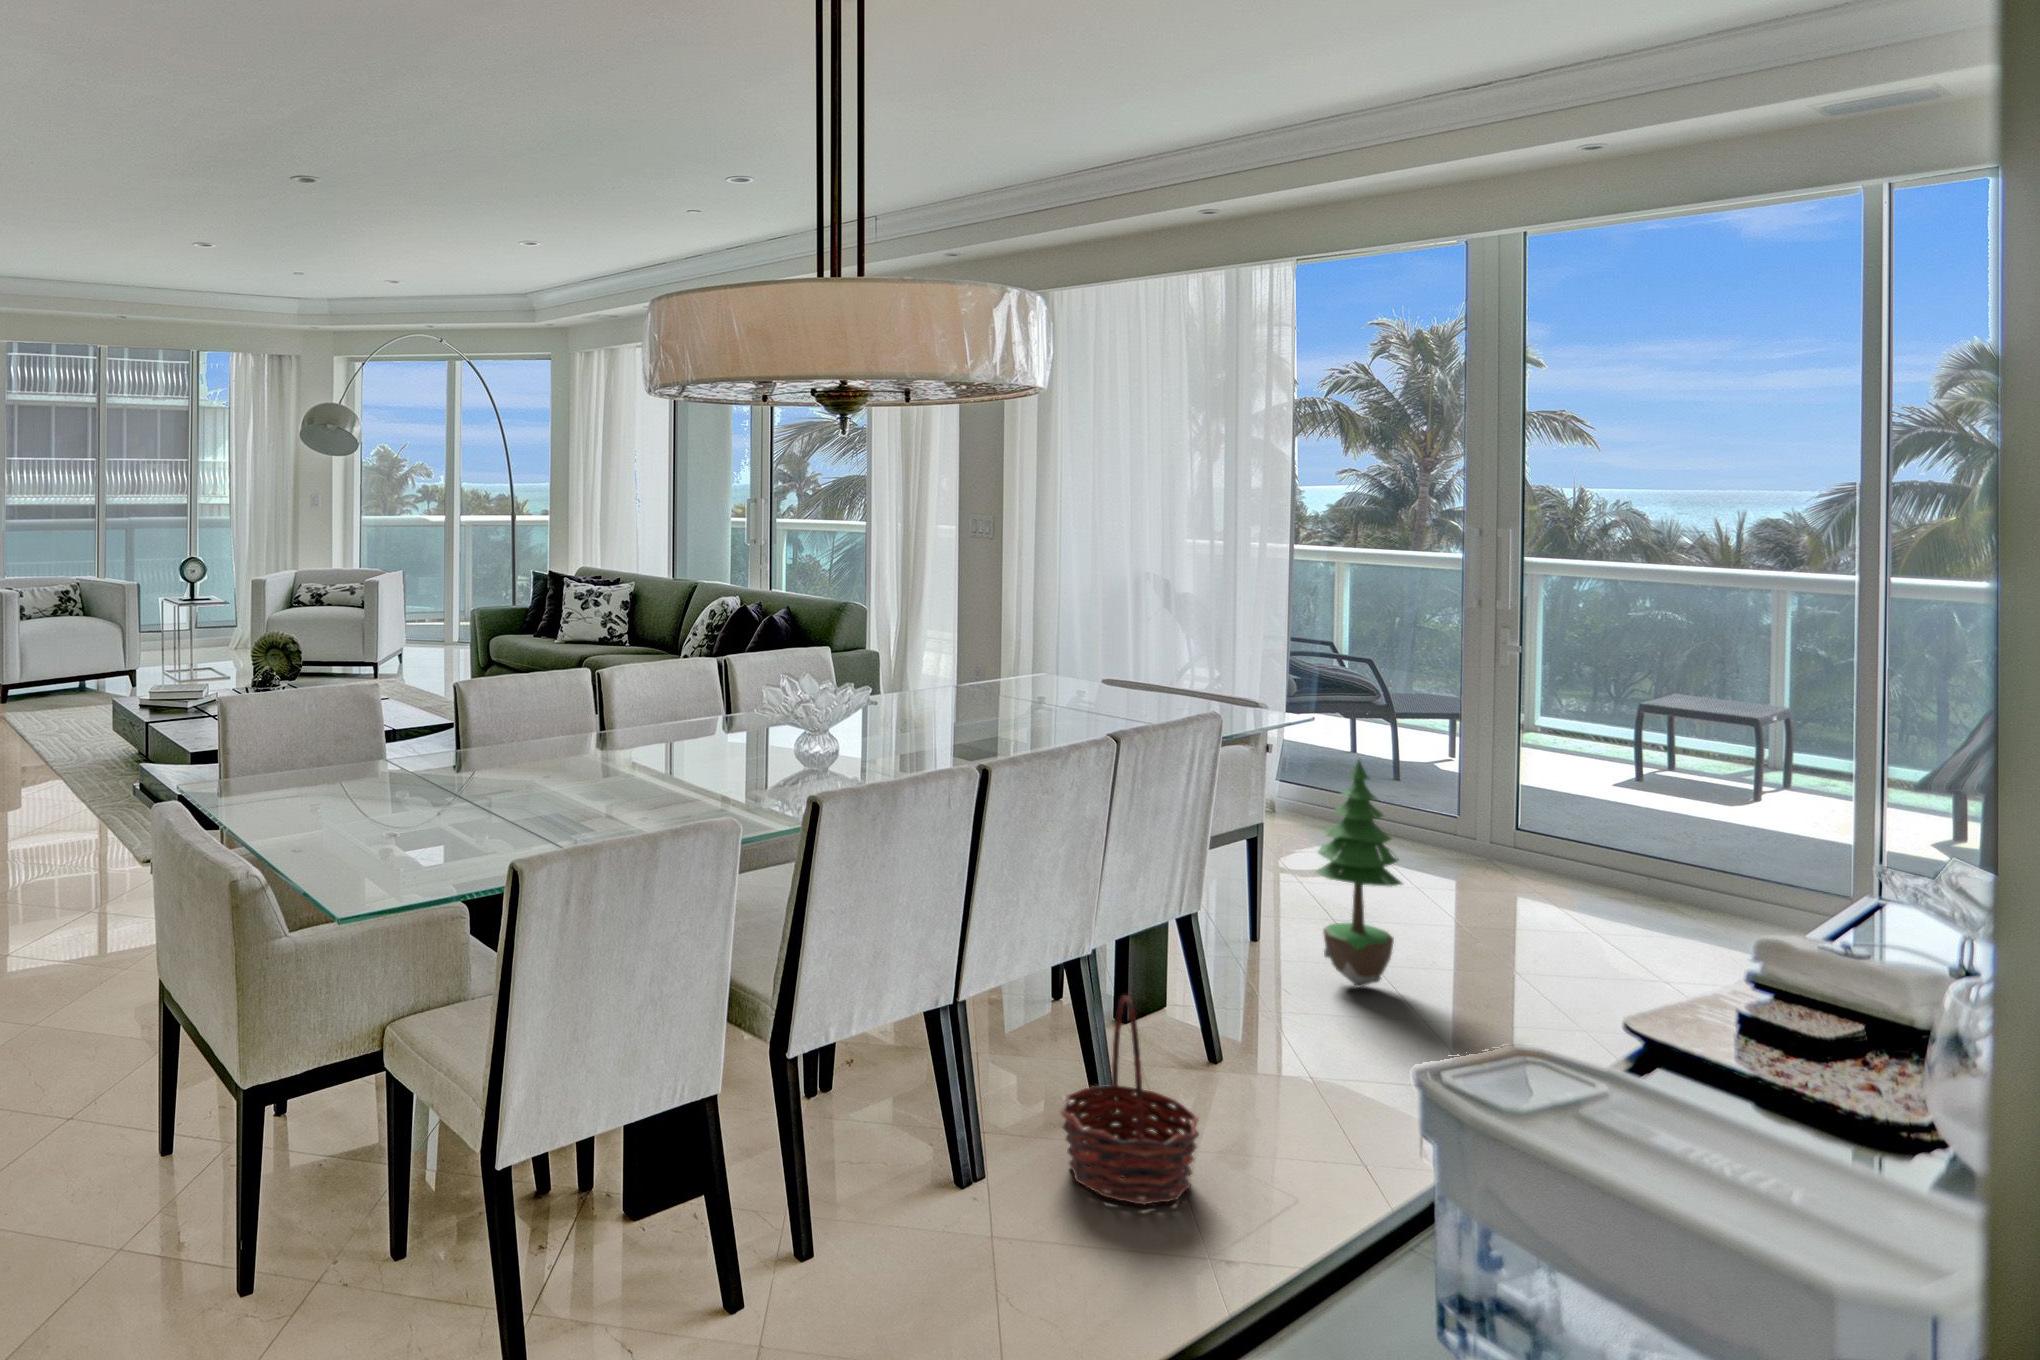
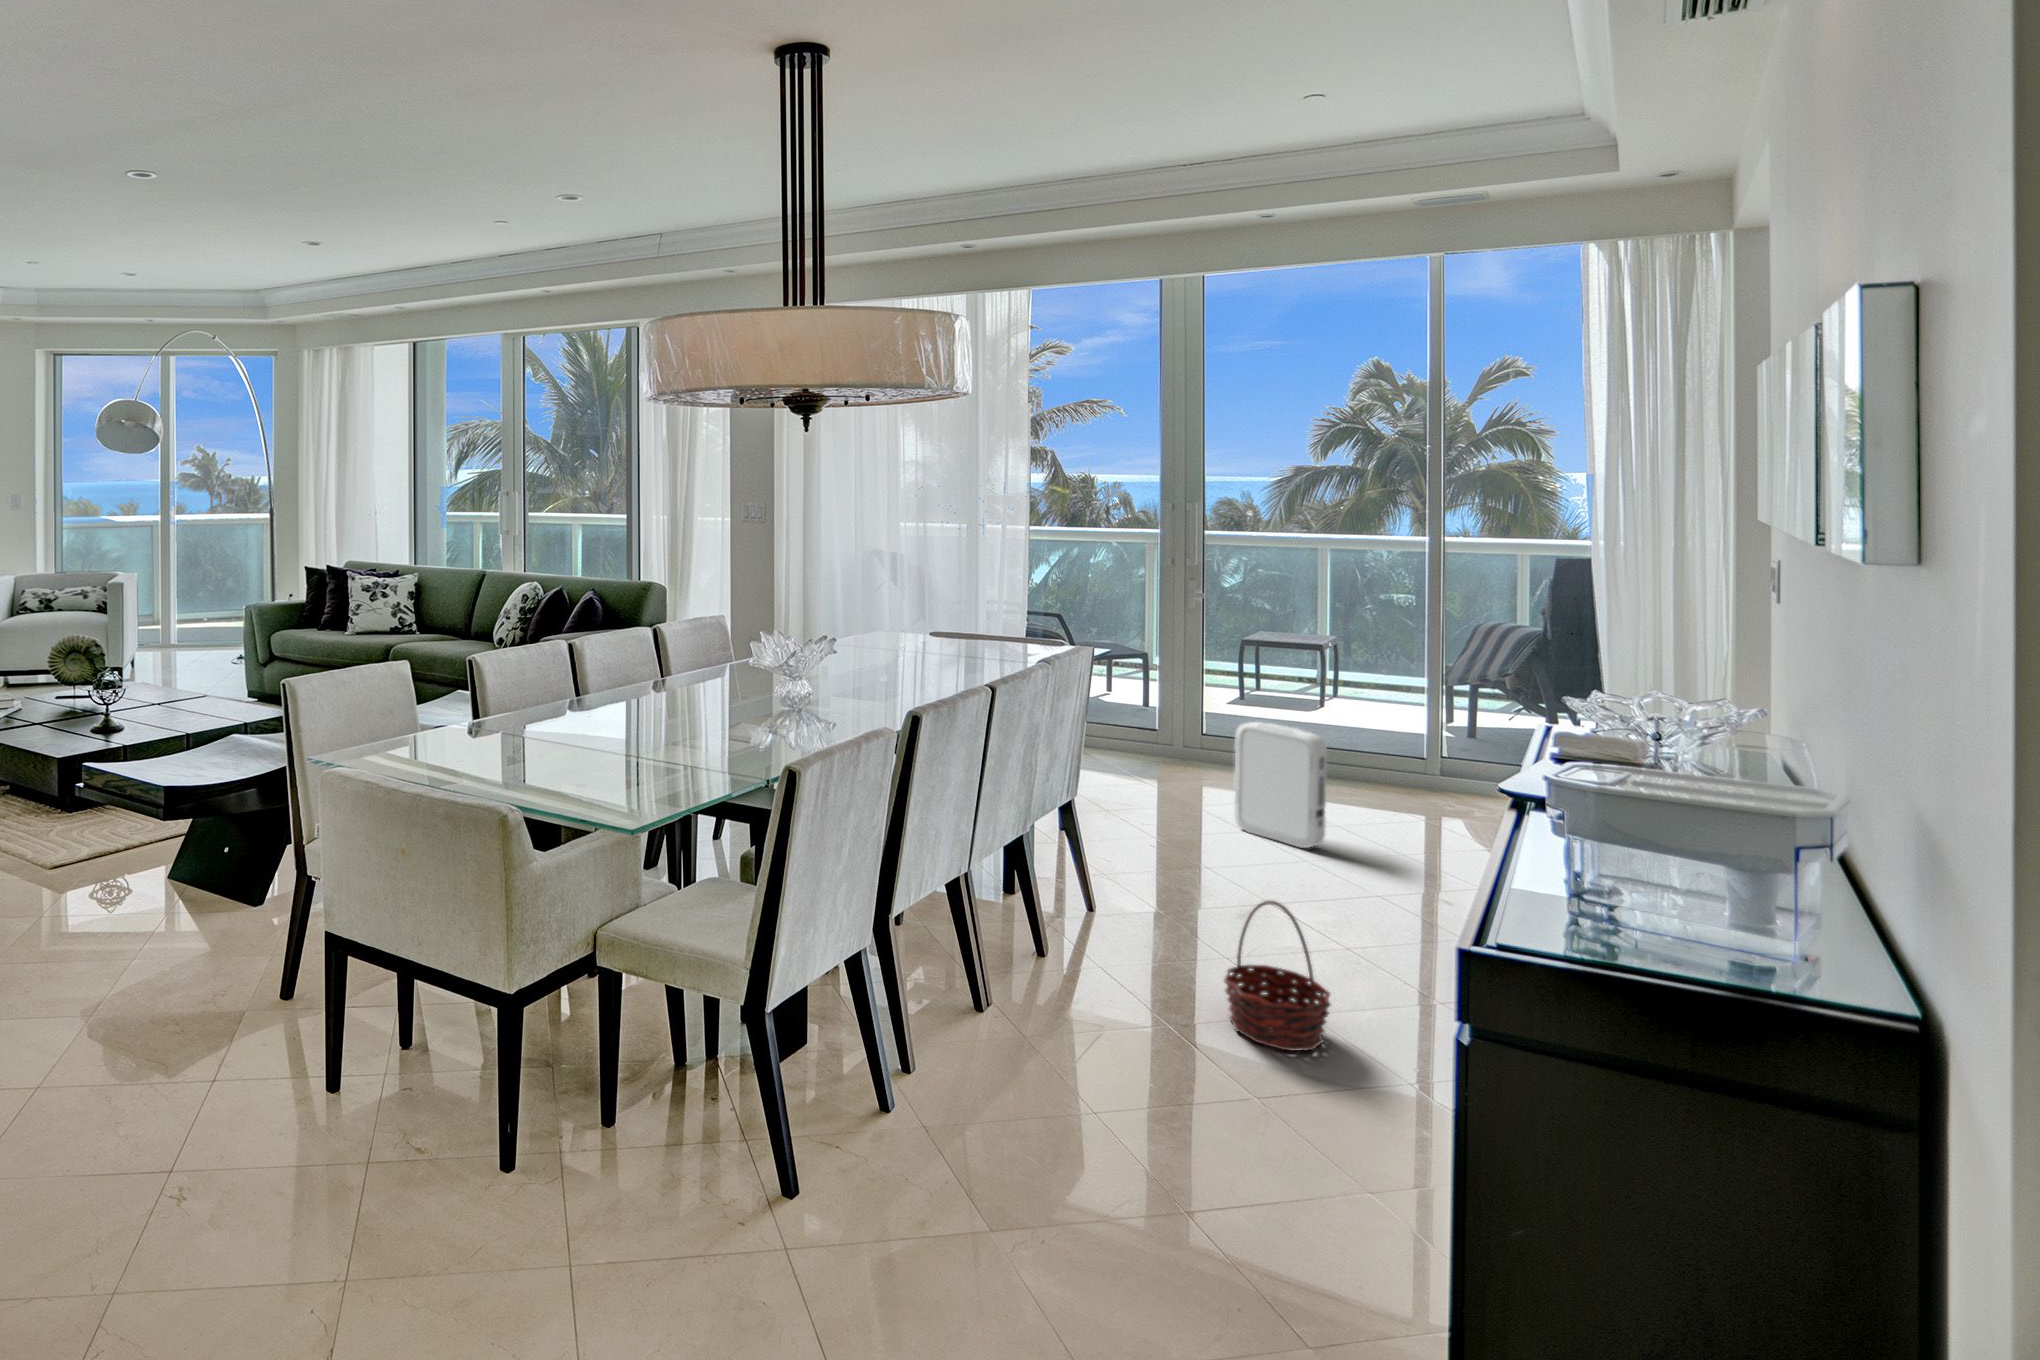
potted tree: present [1316,760,1402,987] -> none [1172,702,1233,860]
air purifier: none [1482,804,1599,999] -> present [1234,722,1327,848]

